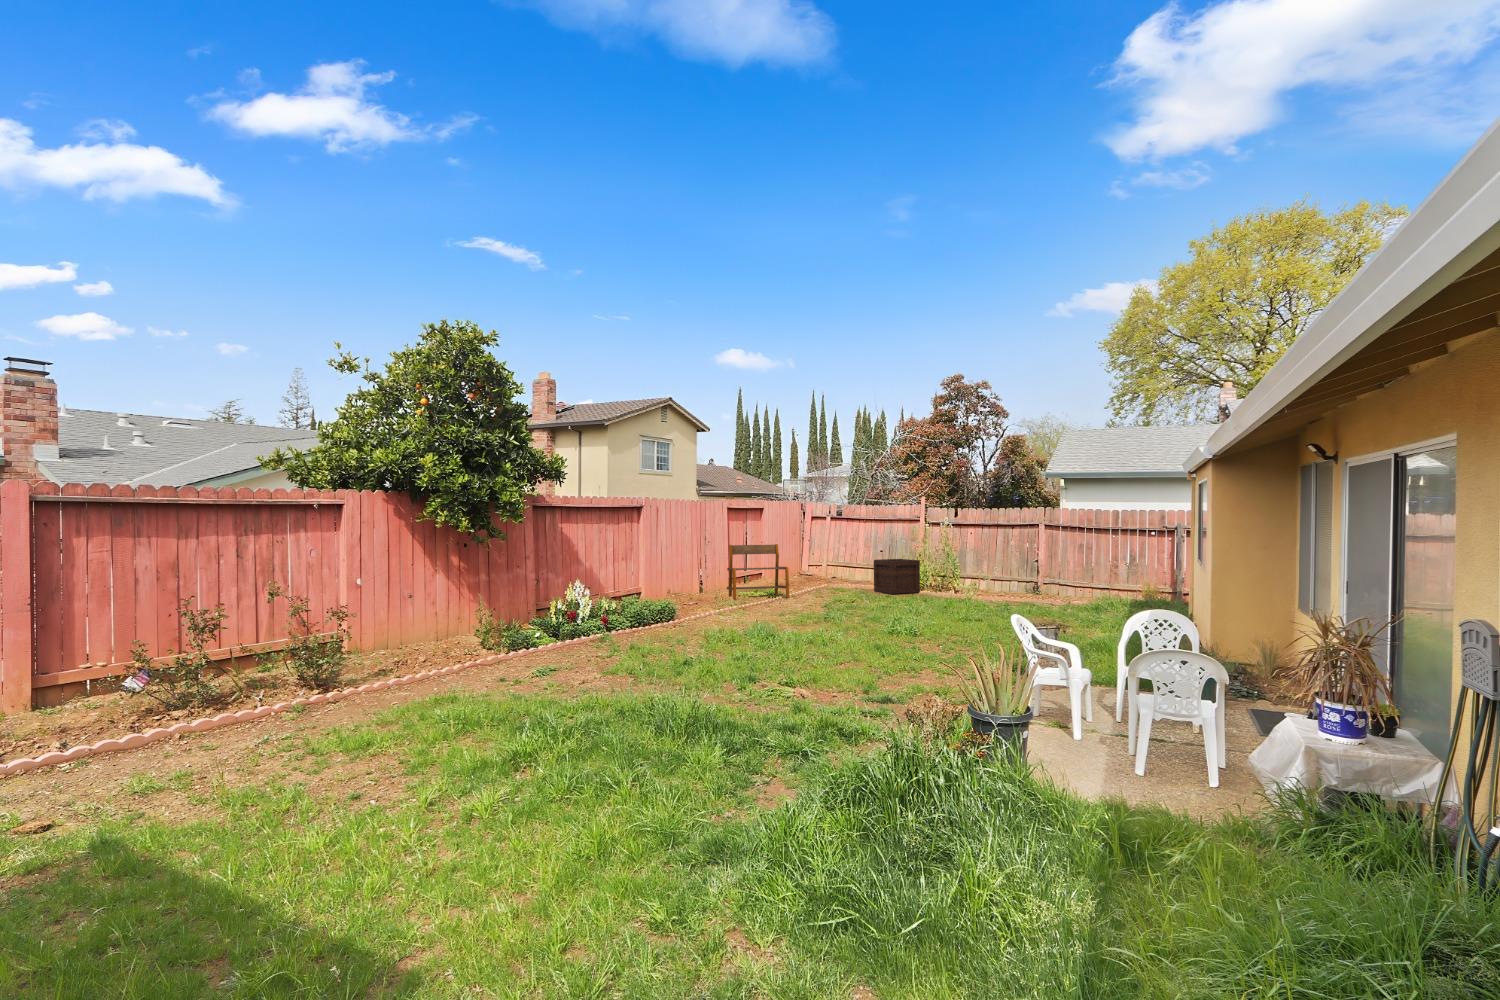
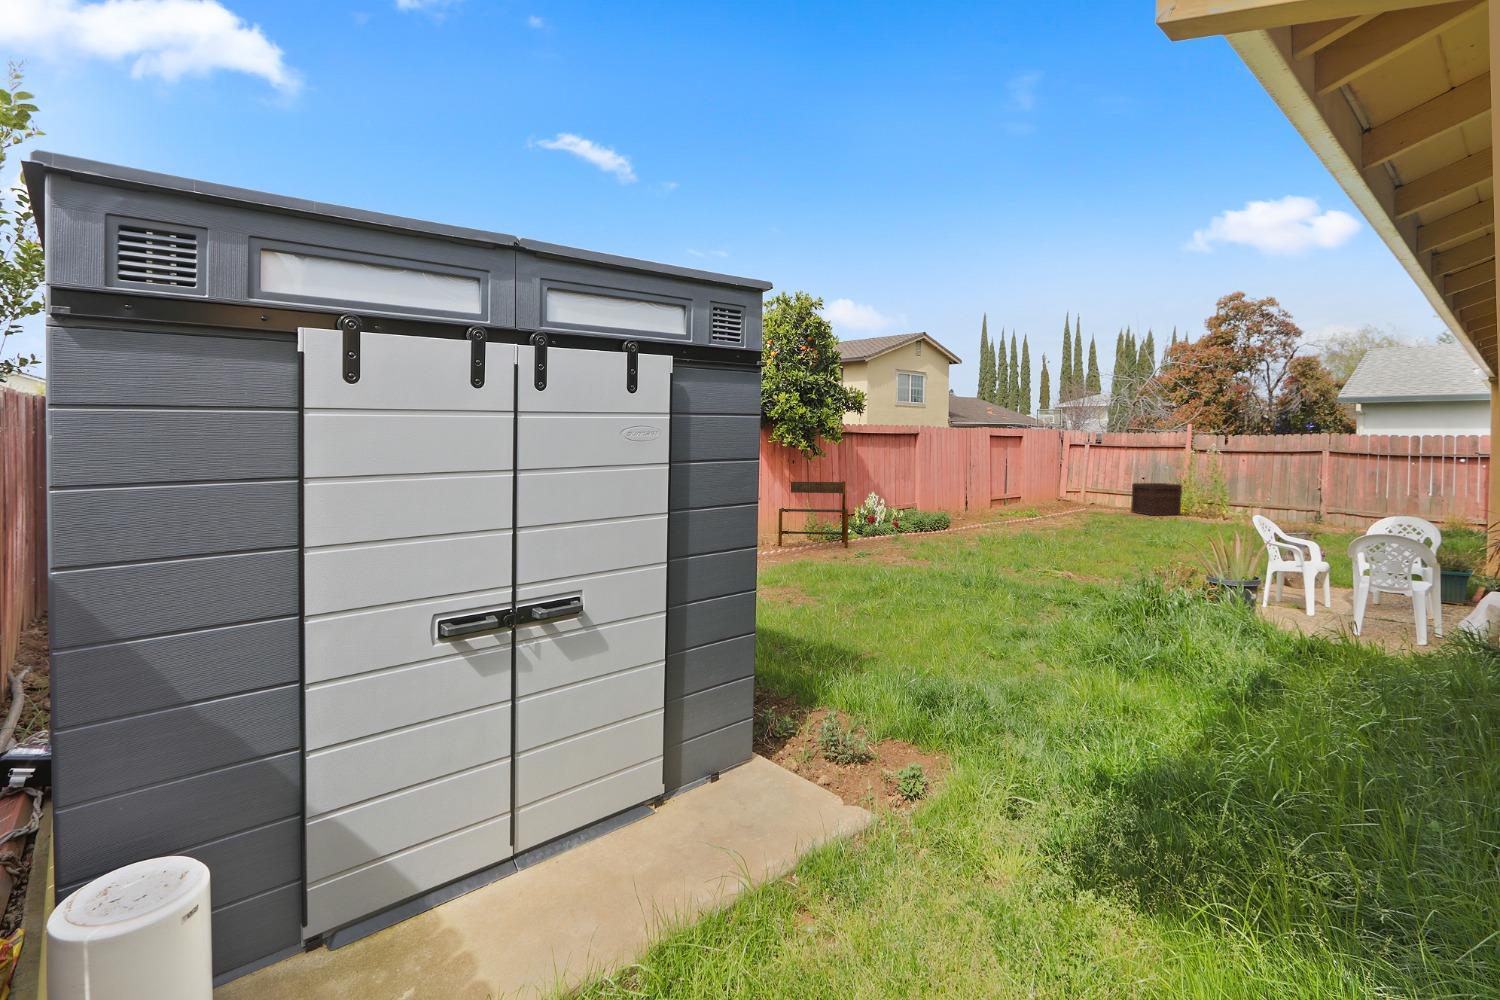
bench: present [727,544,789,600] -> present [778,481,848,548]

